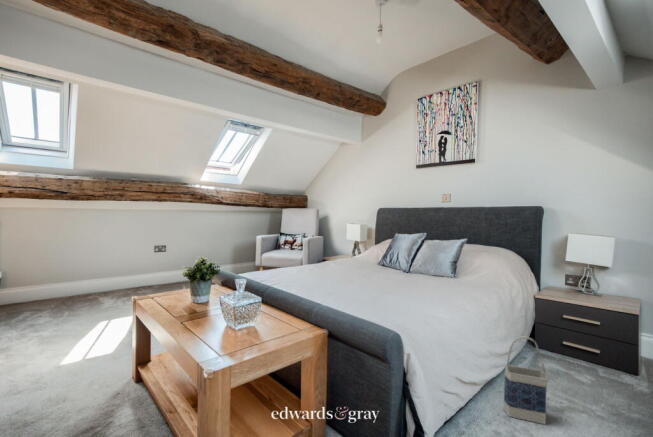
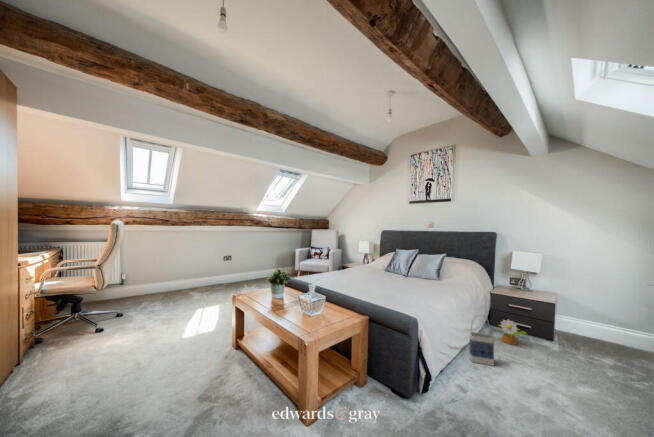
decorative plant: none [542,341,597,381] -> present [498,319,526,345]

